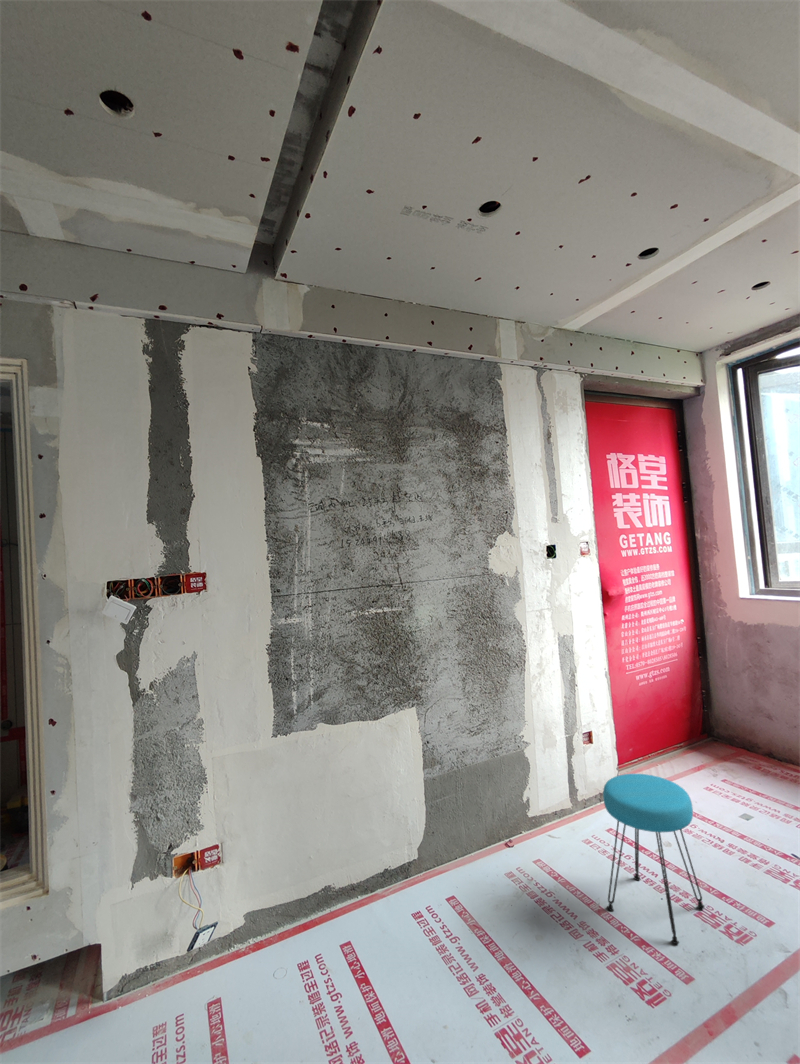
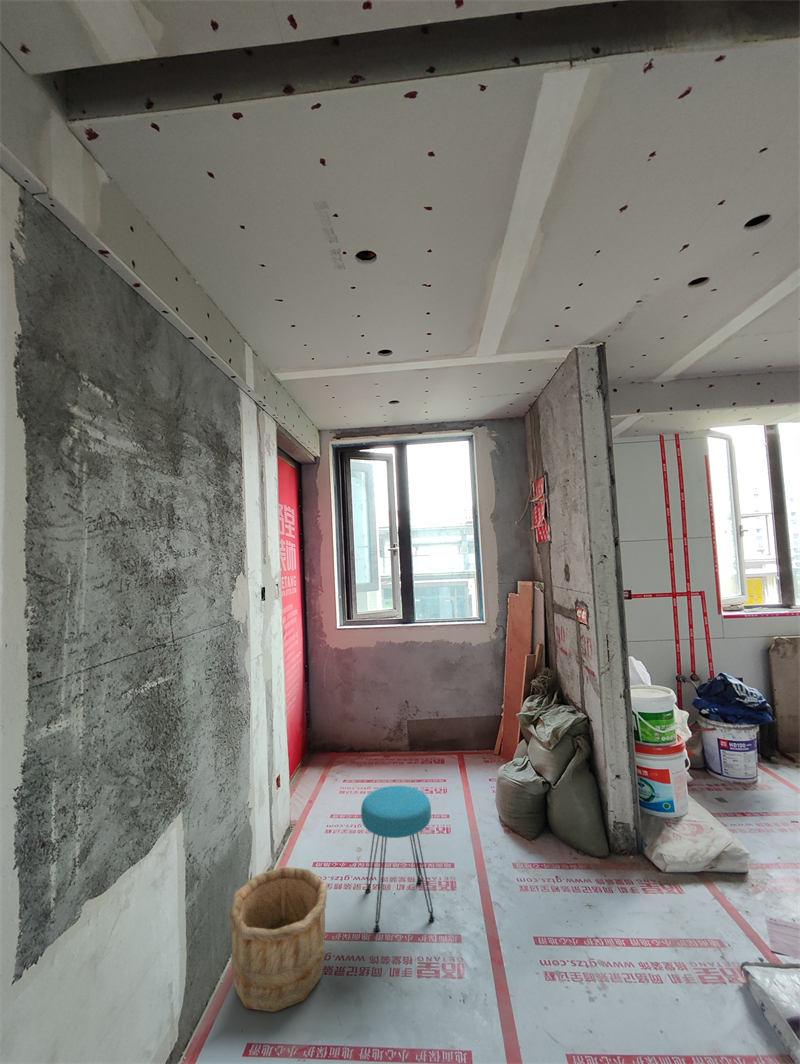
wooden bucket: none [462,793,549,905] -> present [229,866,327,1012]

